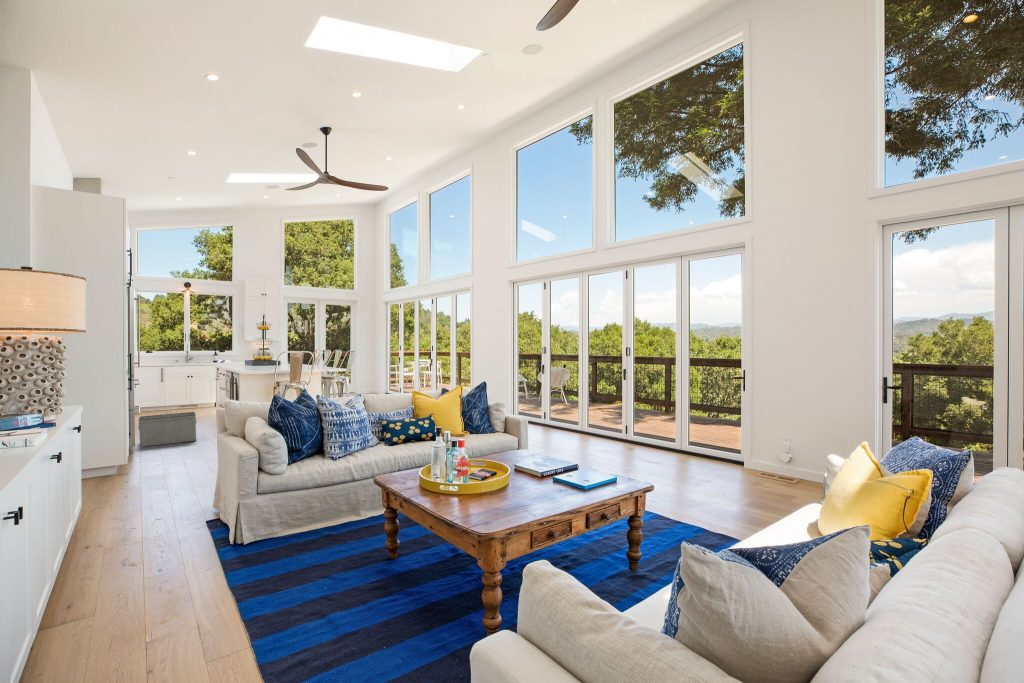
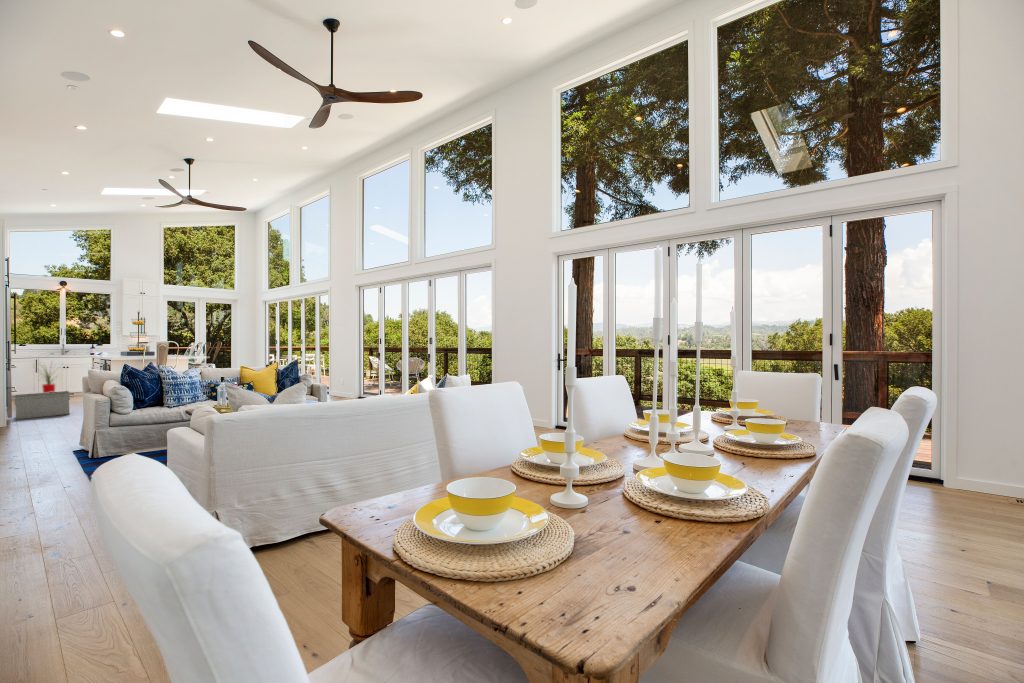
house plant: none [155,369,191,409] -> present [42,369,55,393]

